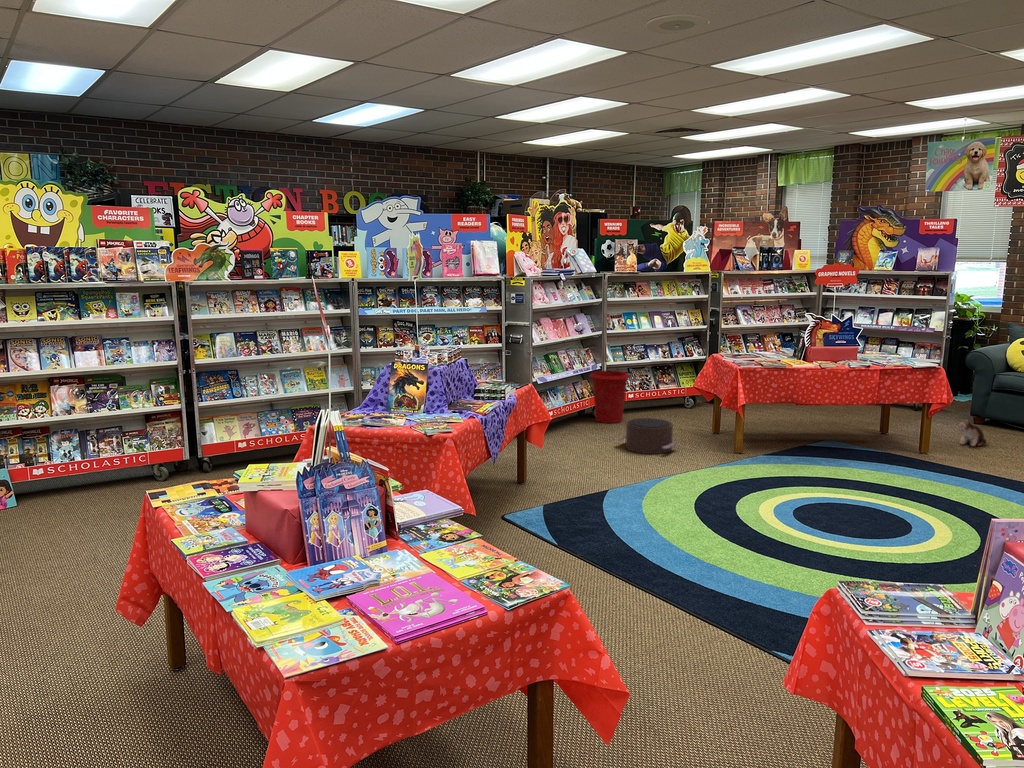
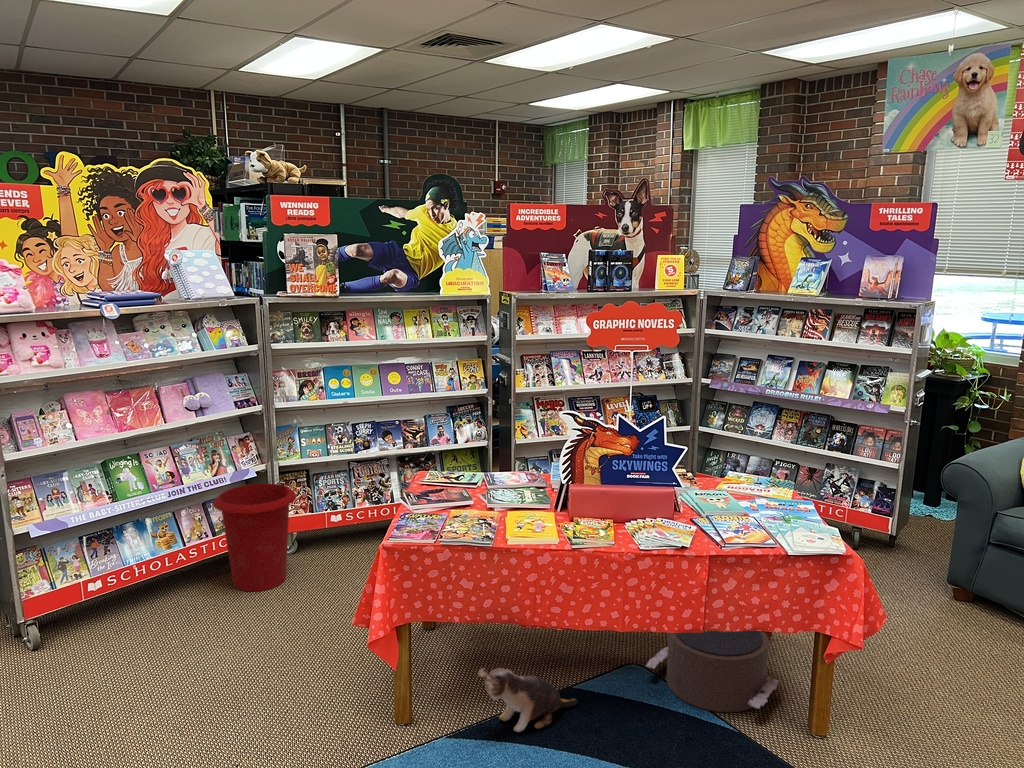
pouf: present [617,418,677,454] -> present [646,631,779,712]
plush toy: present [959,419,986,446] -> present [478,668,577,732]

